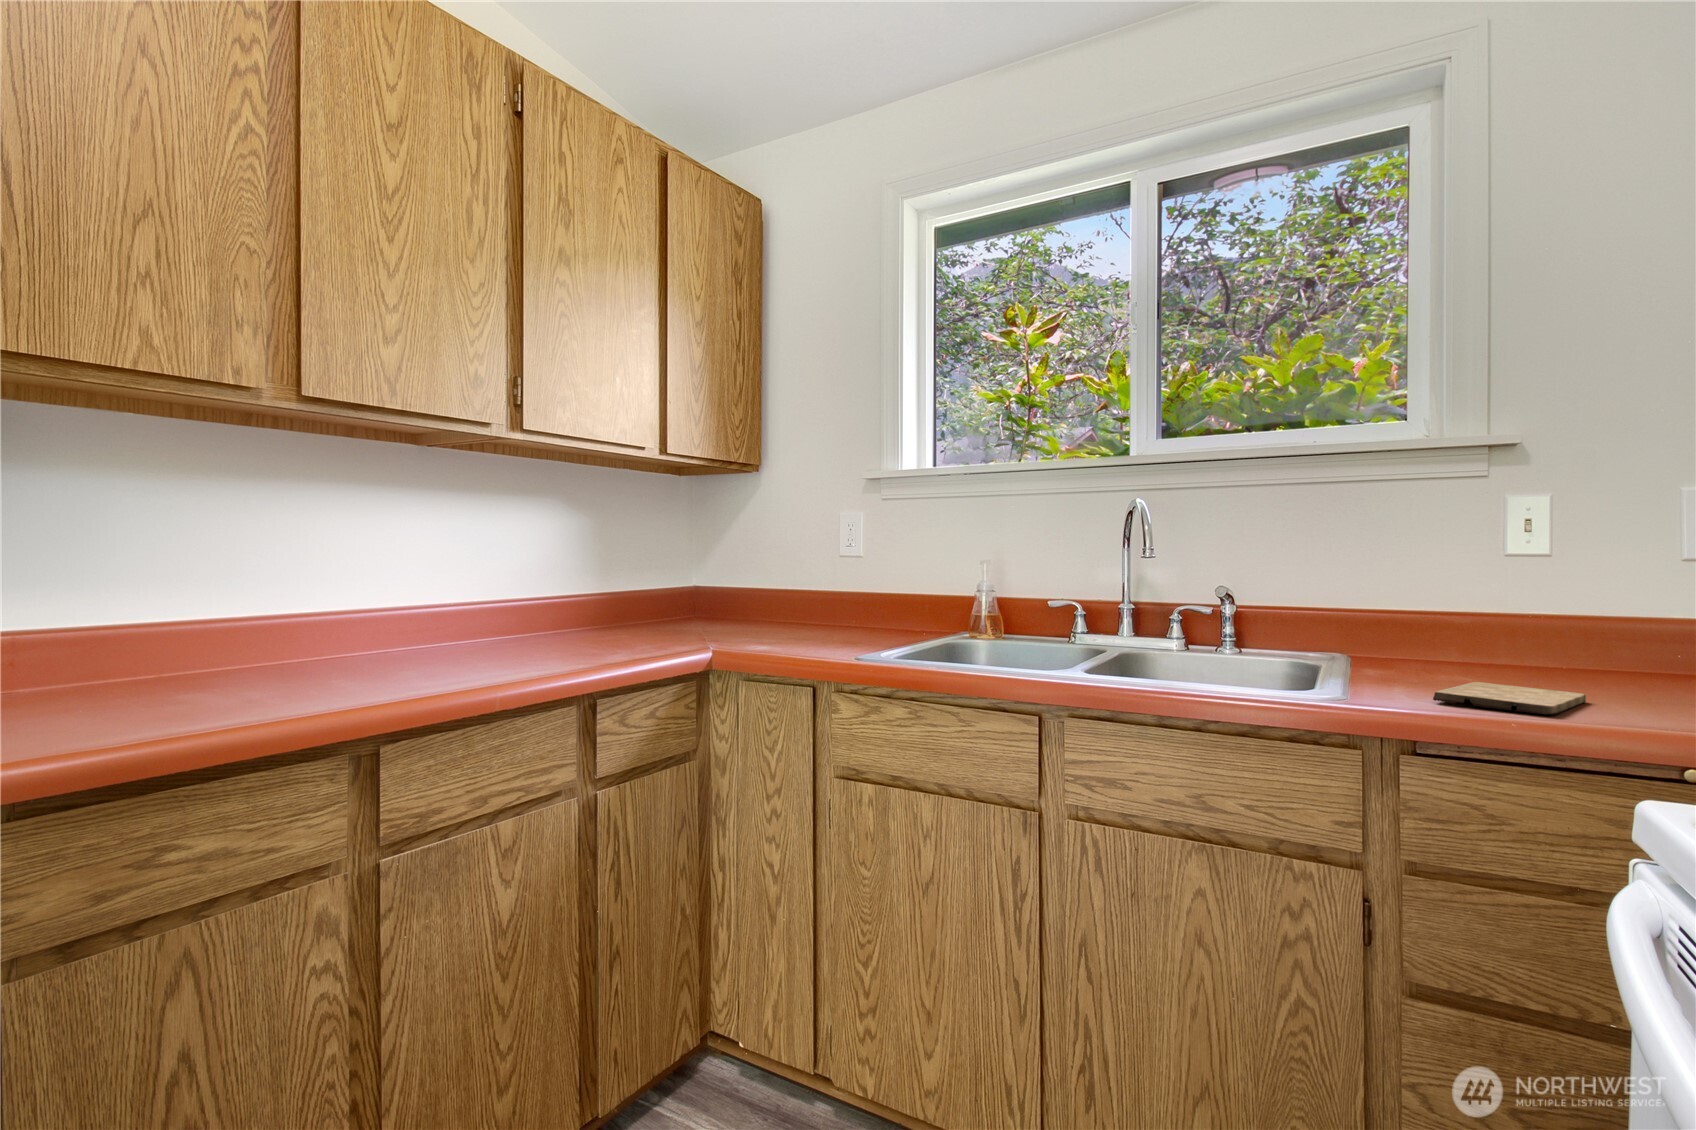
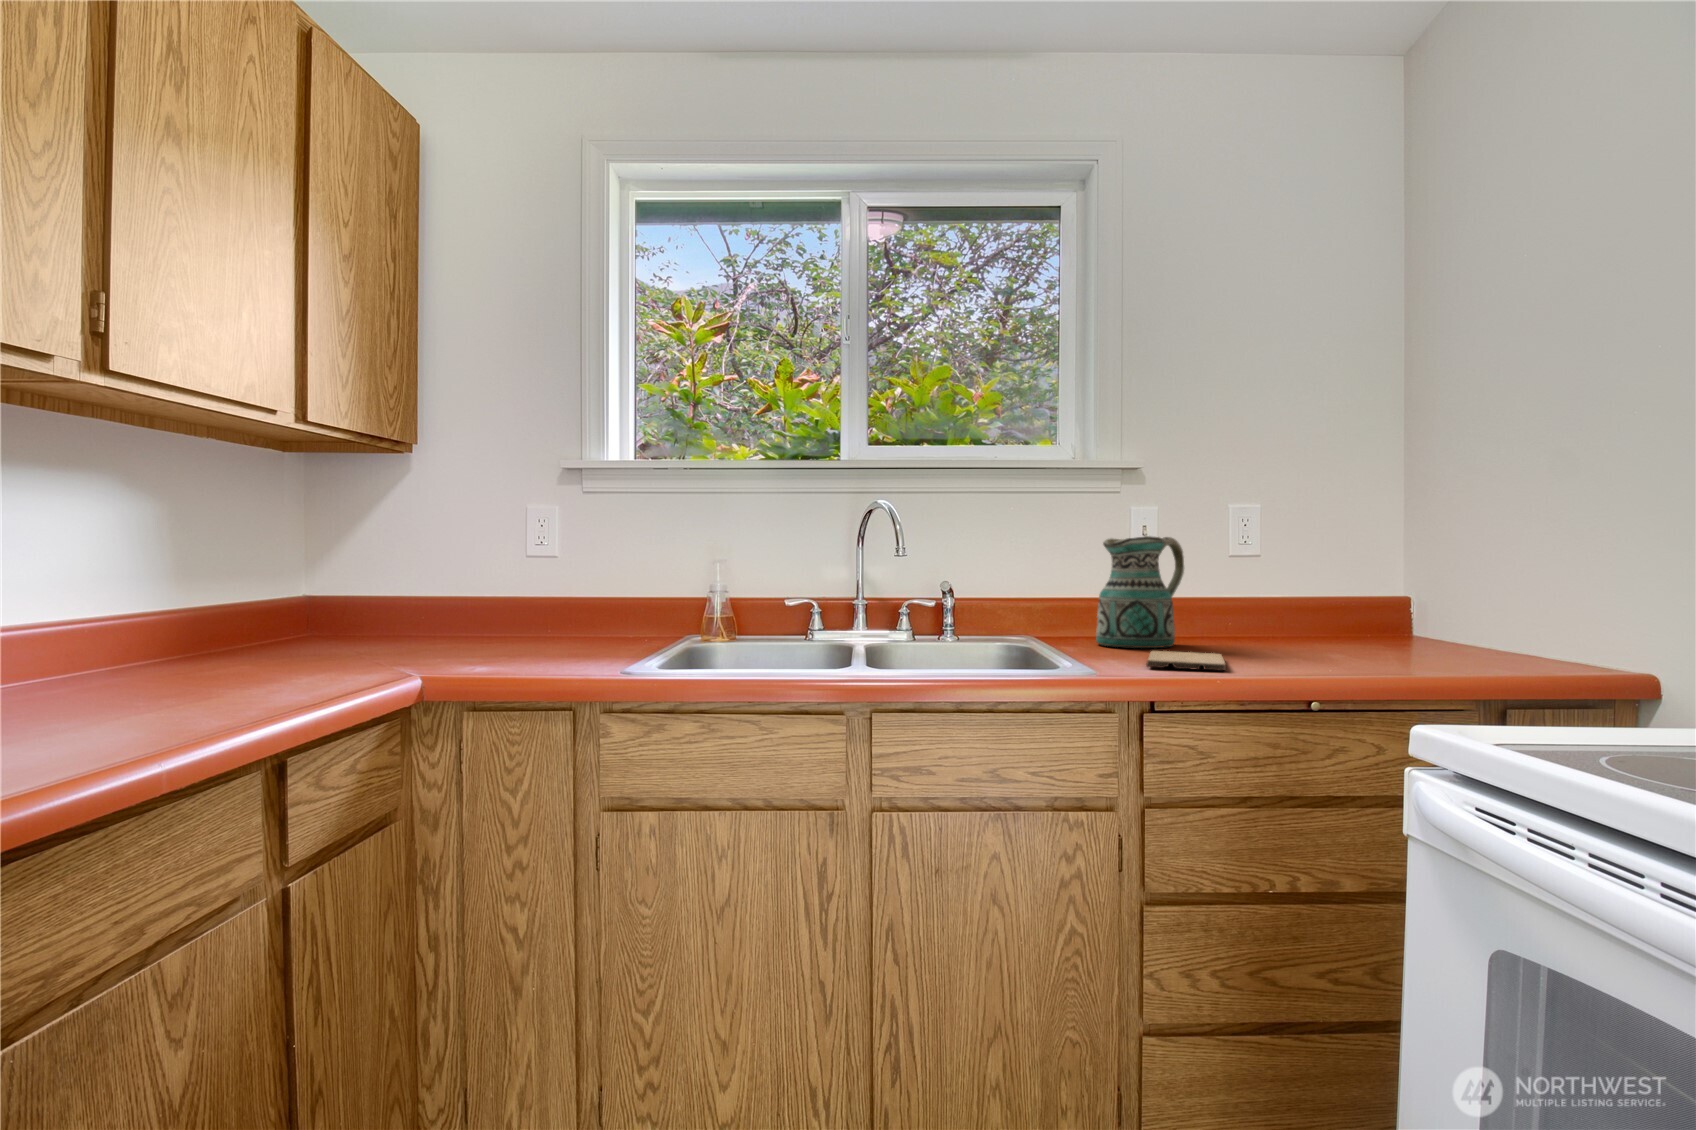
ceramic pitcher: none [1426,534,1580,680] -> present [1096,536,1184,648]

